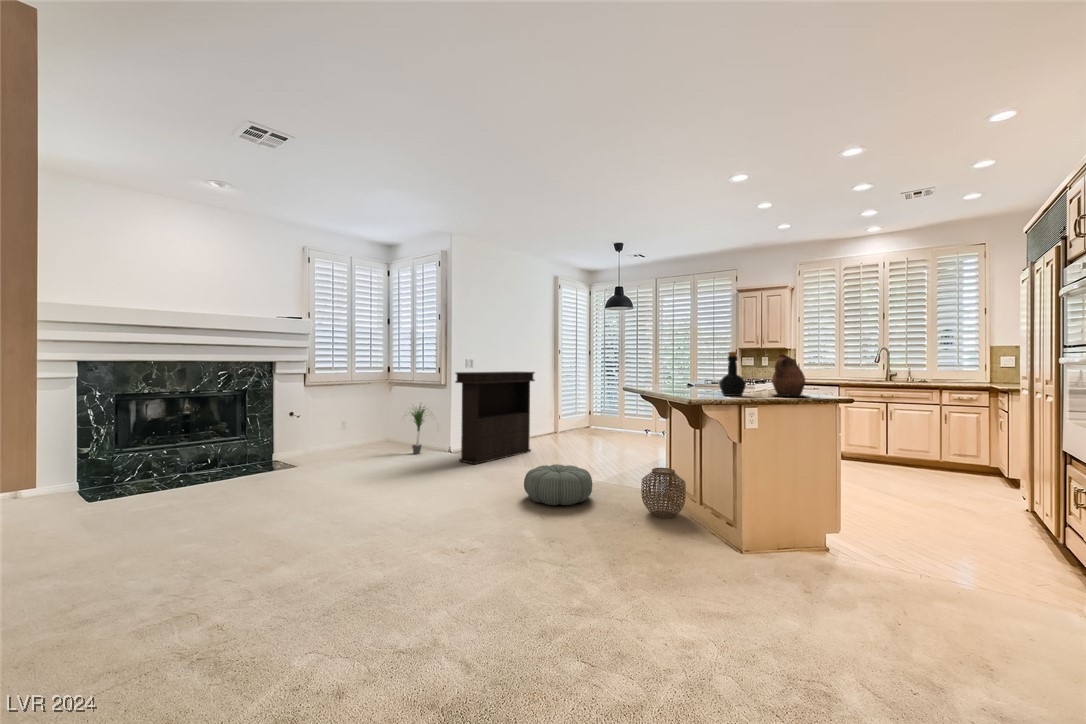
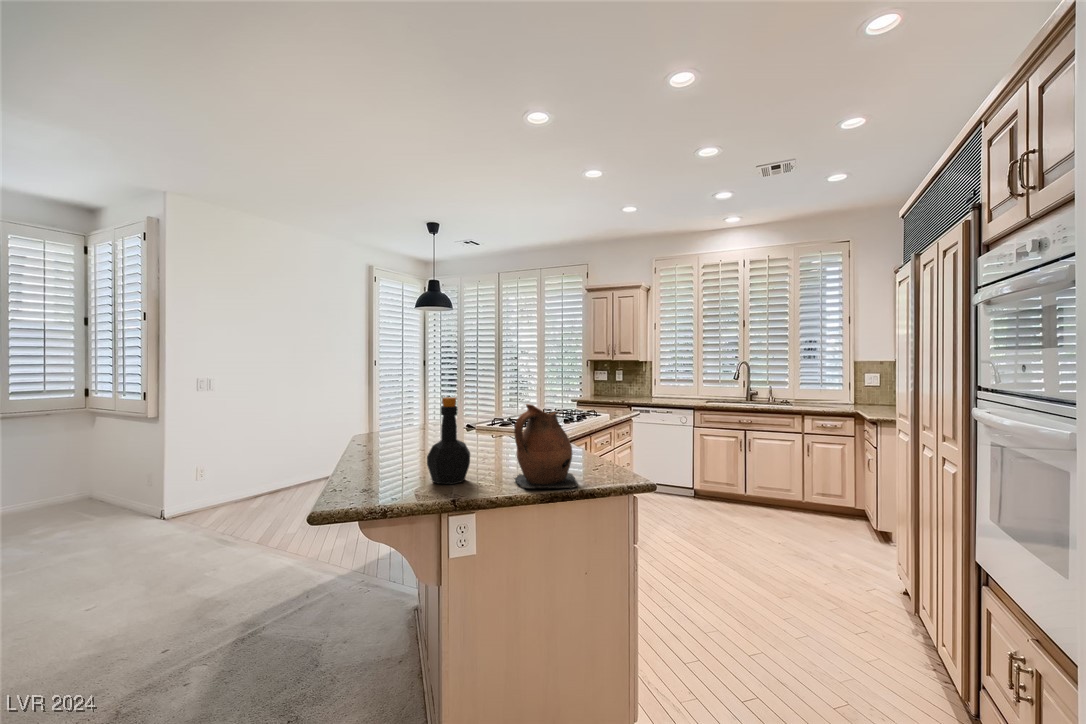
console table: present [456,372,535,464] -> none [143,395,302,546]
potted plant: present [412,406,425,454] -> none [68,440,142,526]
pouf: present [524,464,592,505] -> none [139,569,286,665]
woven basket: present [641,468,686,518] -> none [331,586,411,686]

